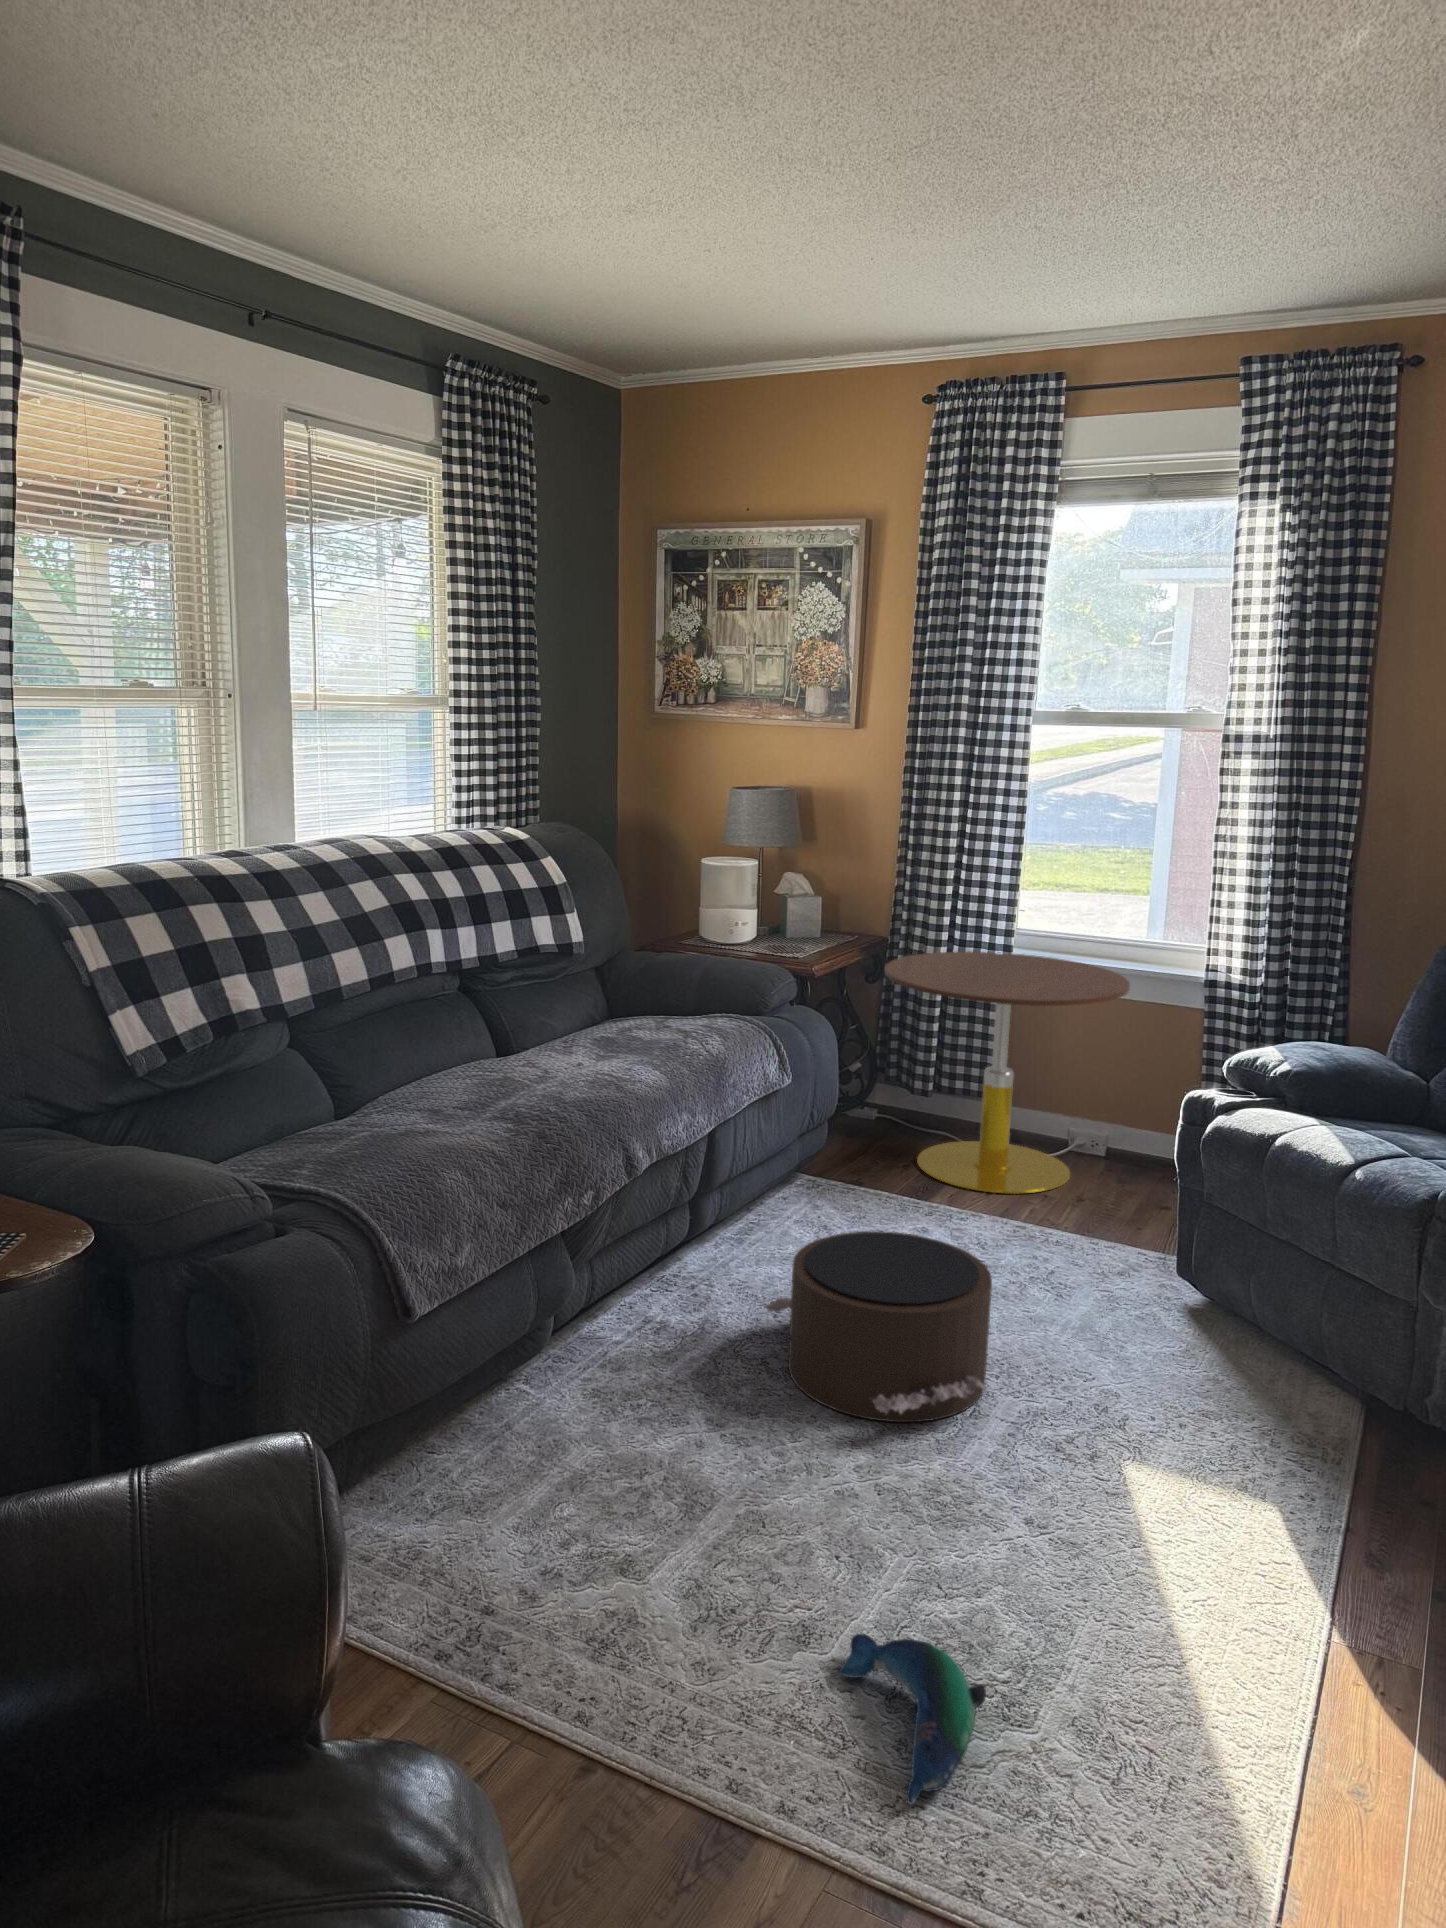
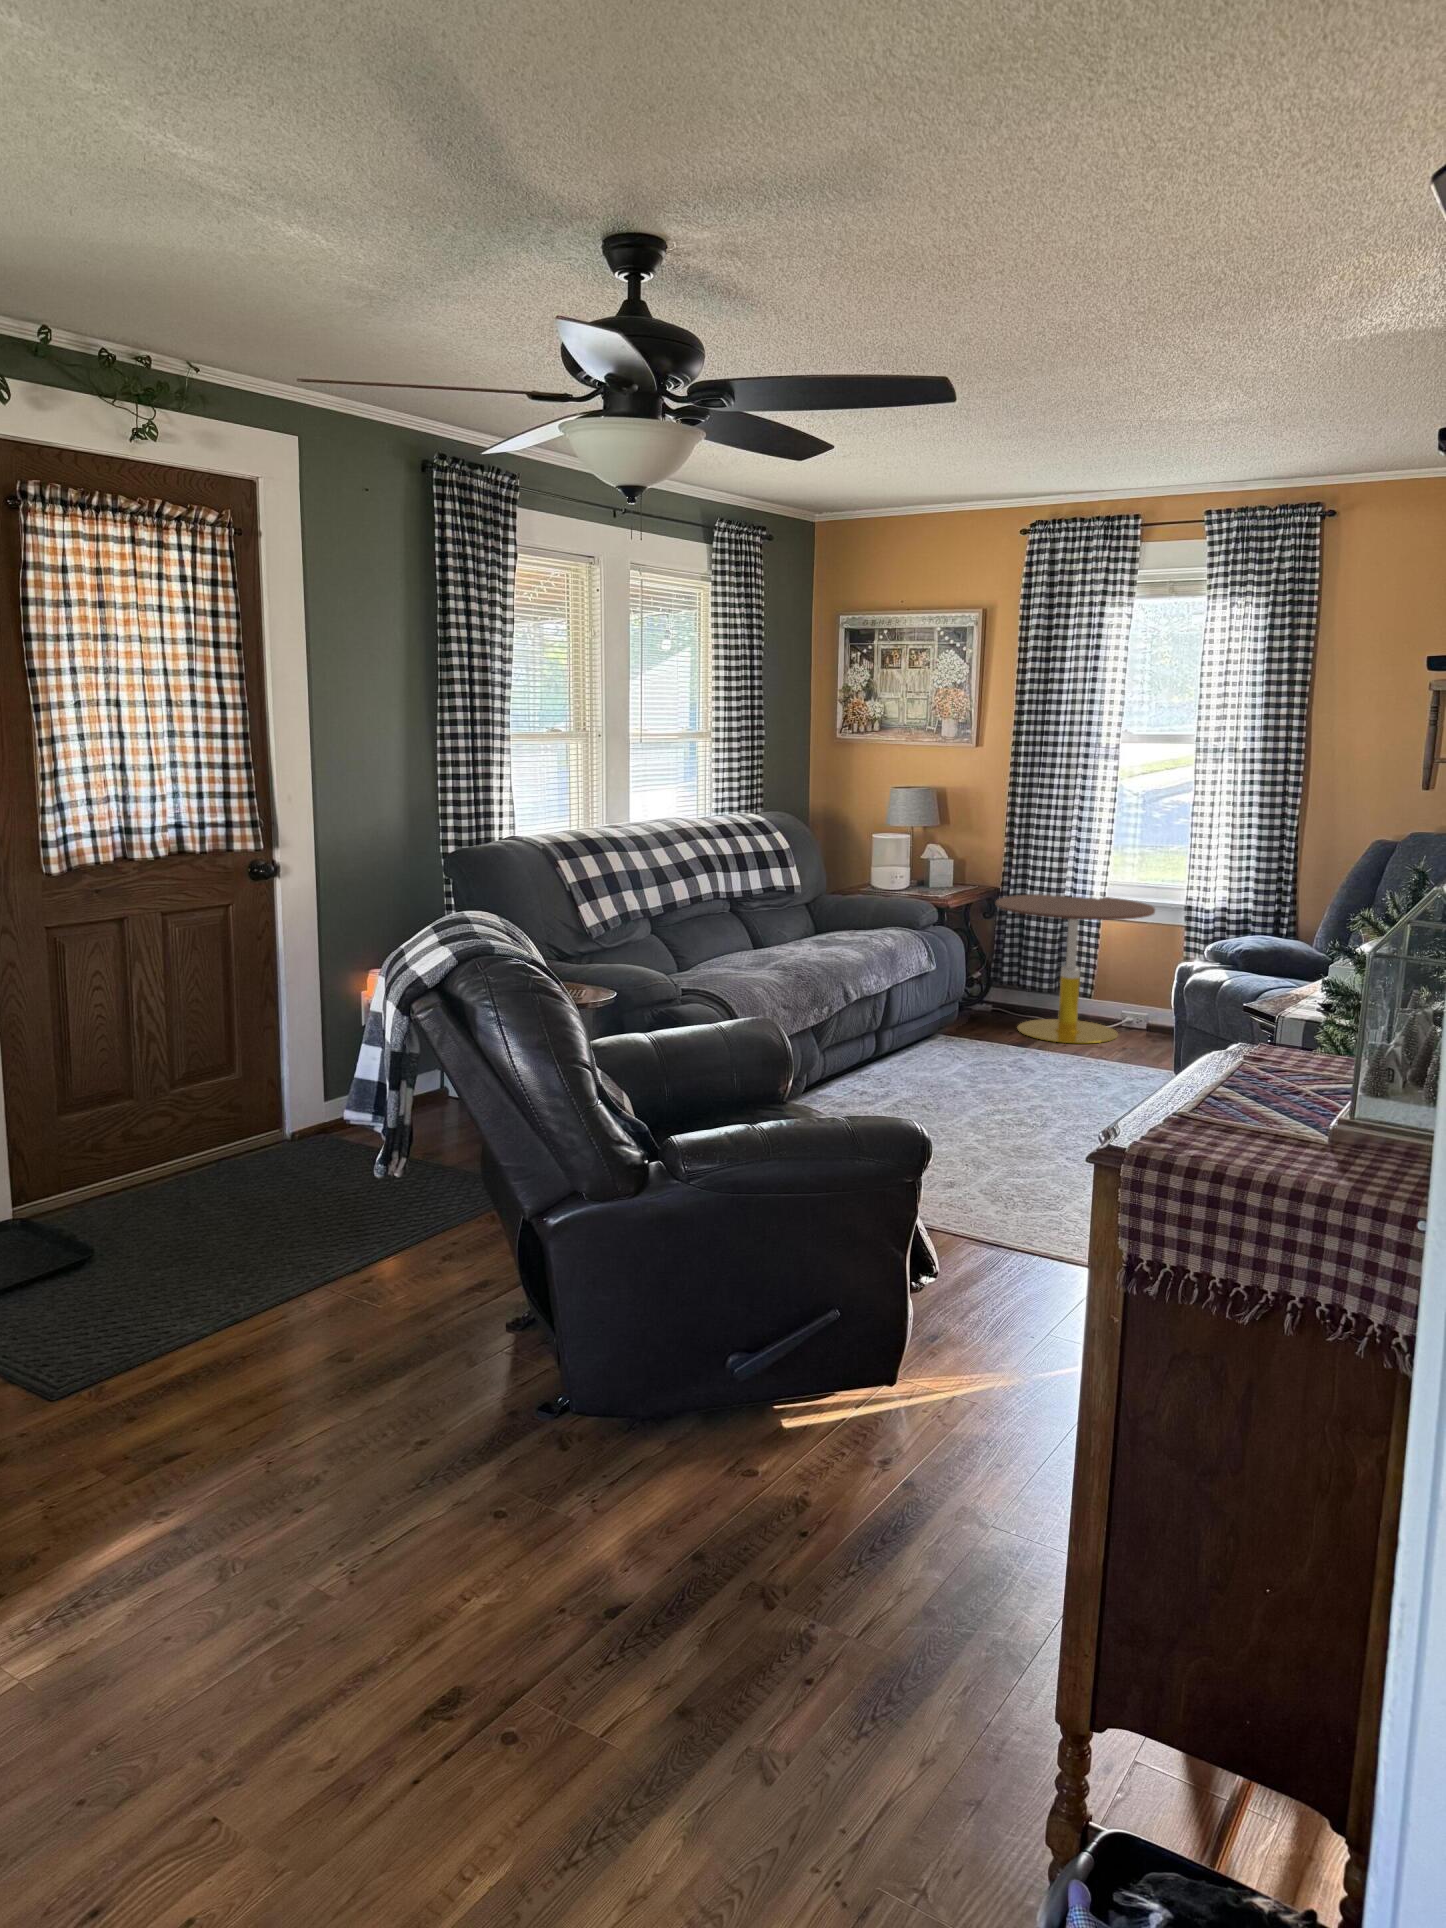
pouf: present [764,1231,992,1422] -> none [924,1039,1055,1129]
plush toy: present [839,1634,986,1804] -> none [971,1180,1040,1230]

